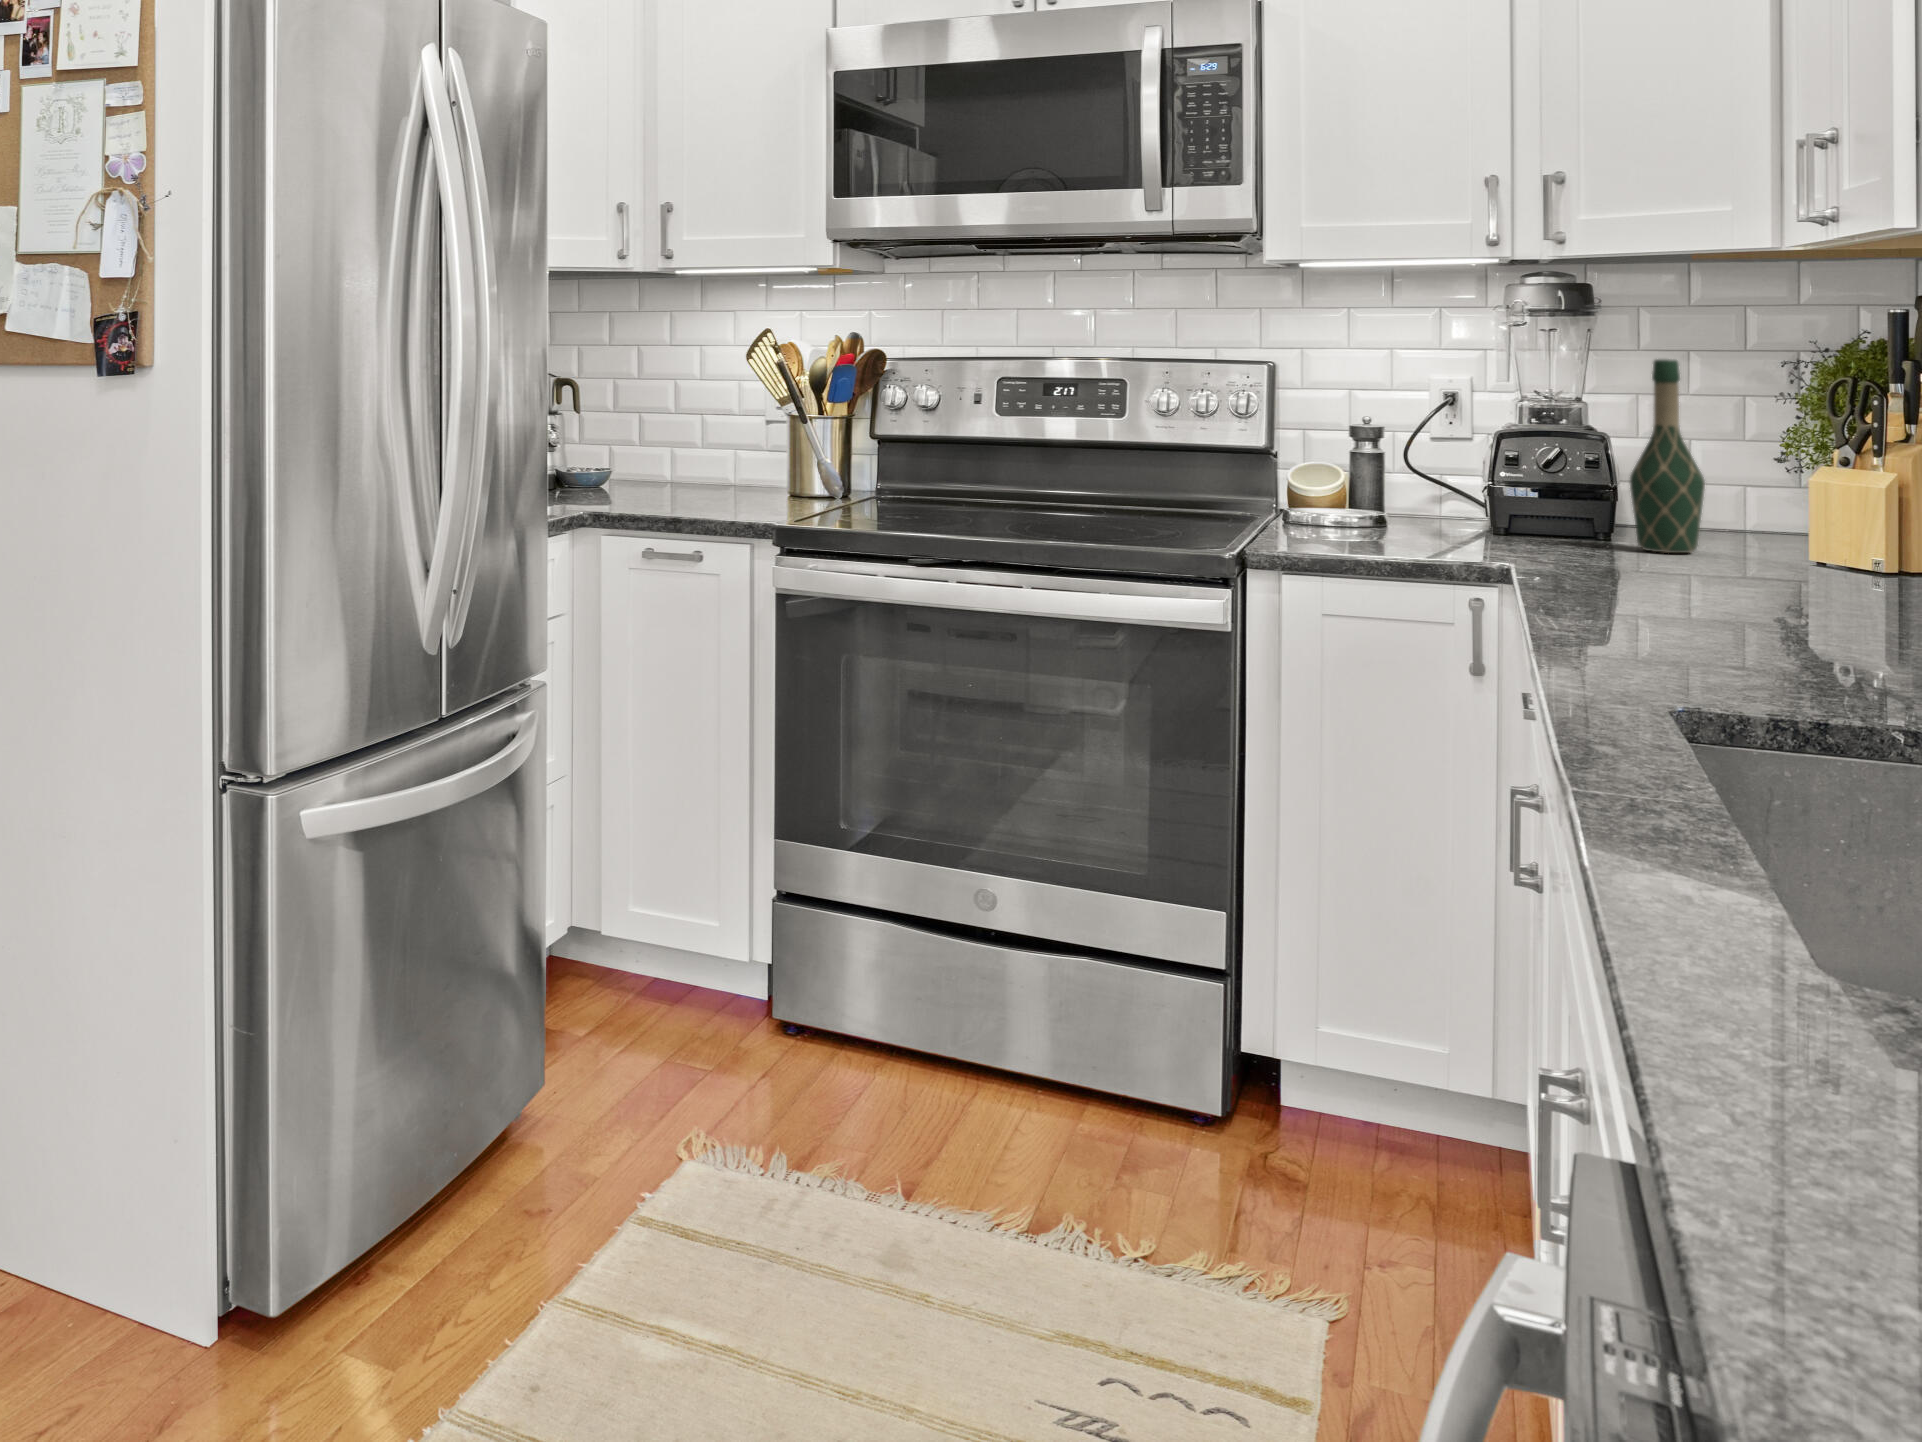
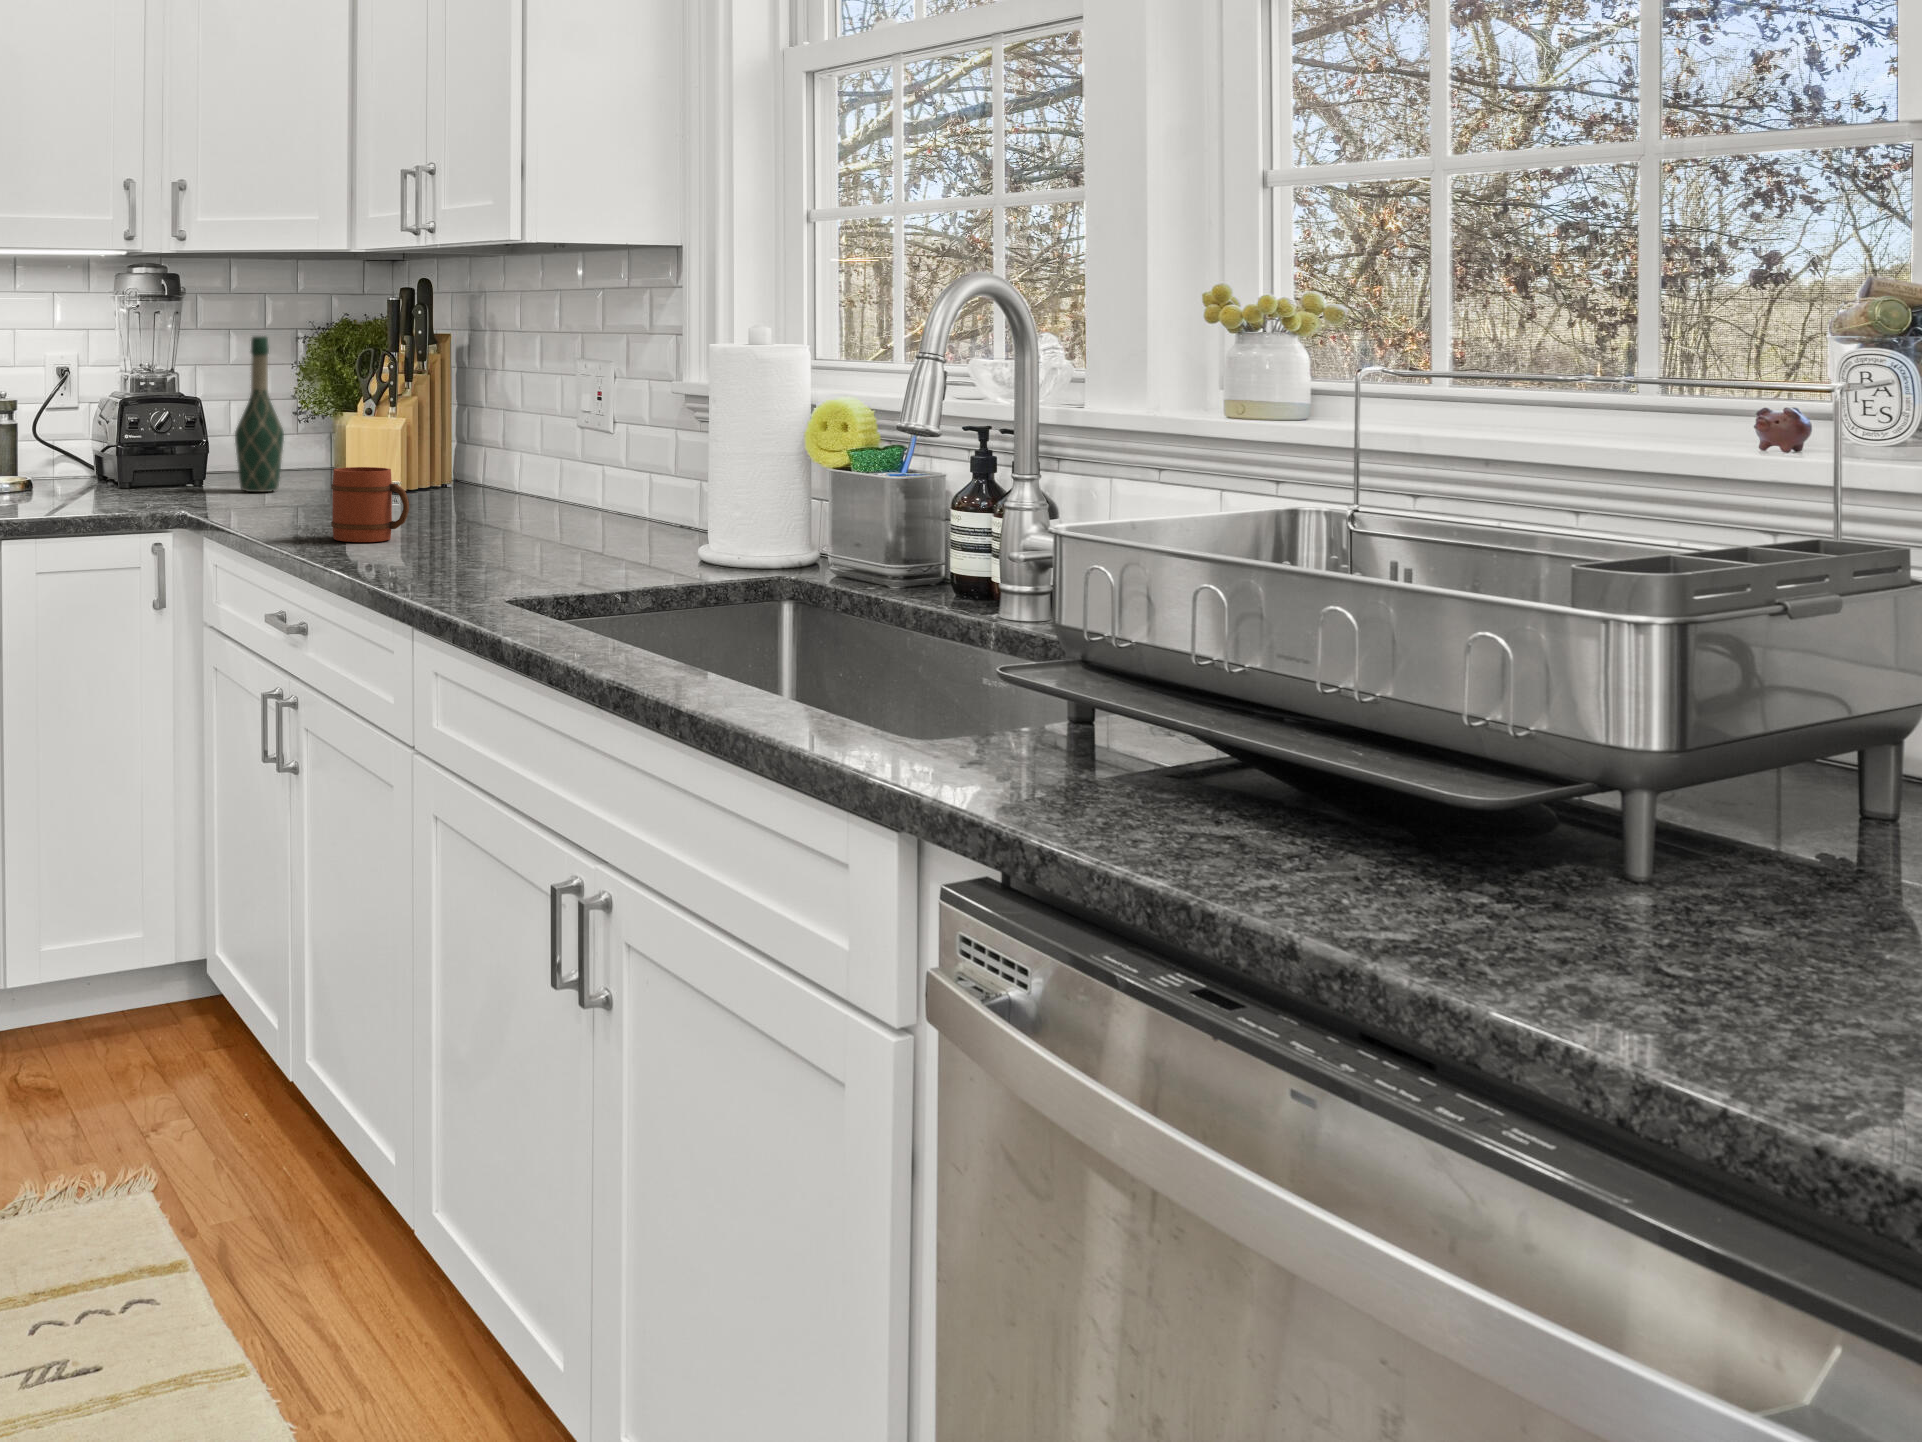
mug: none [1612,525,1726,623] -> present [331,467,409,542]

